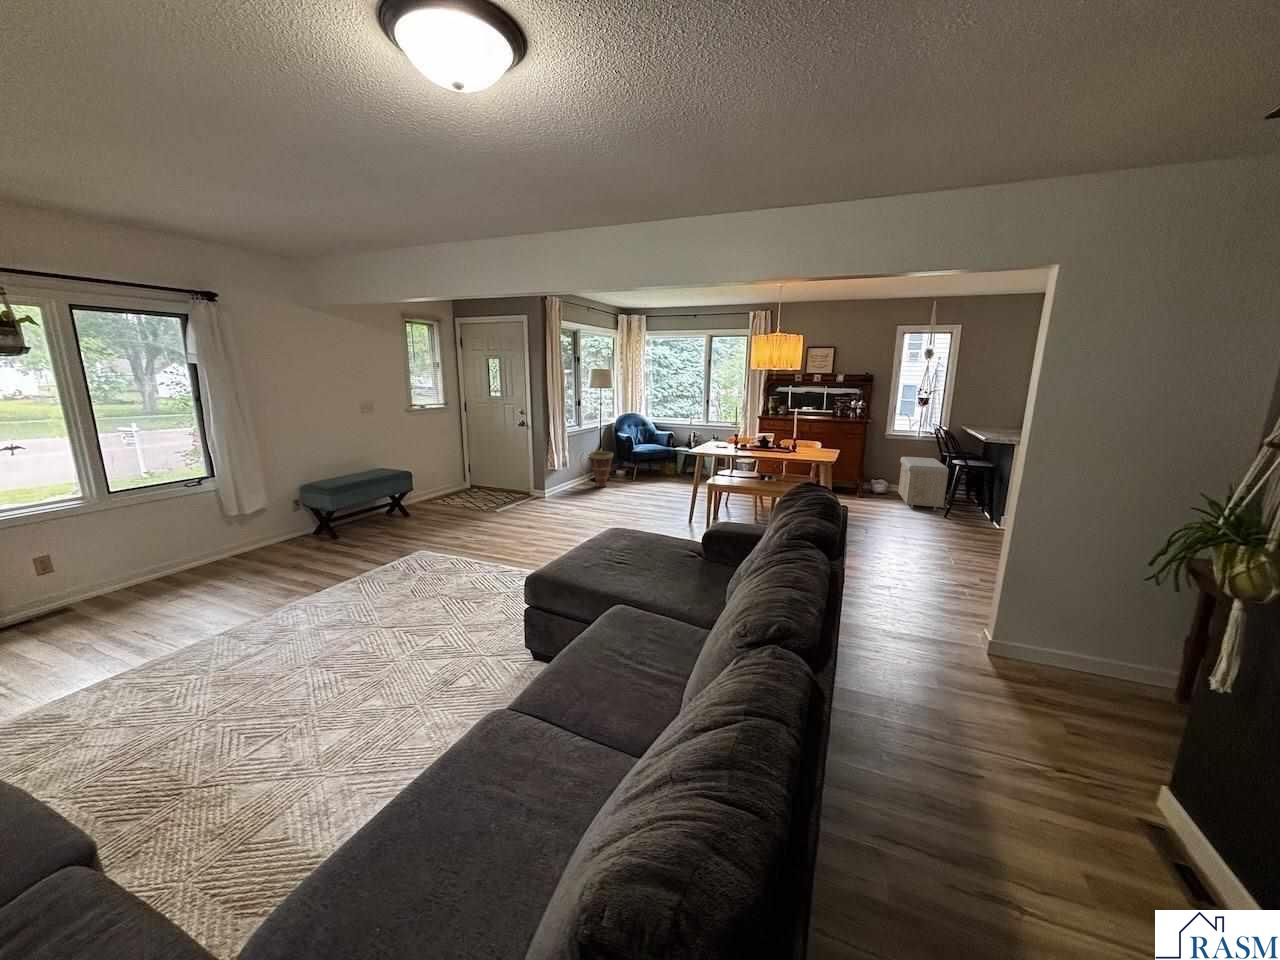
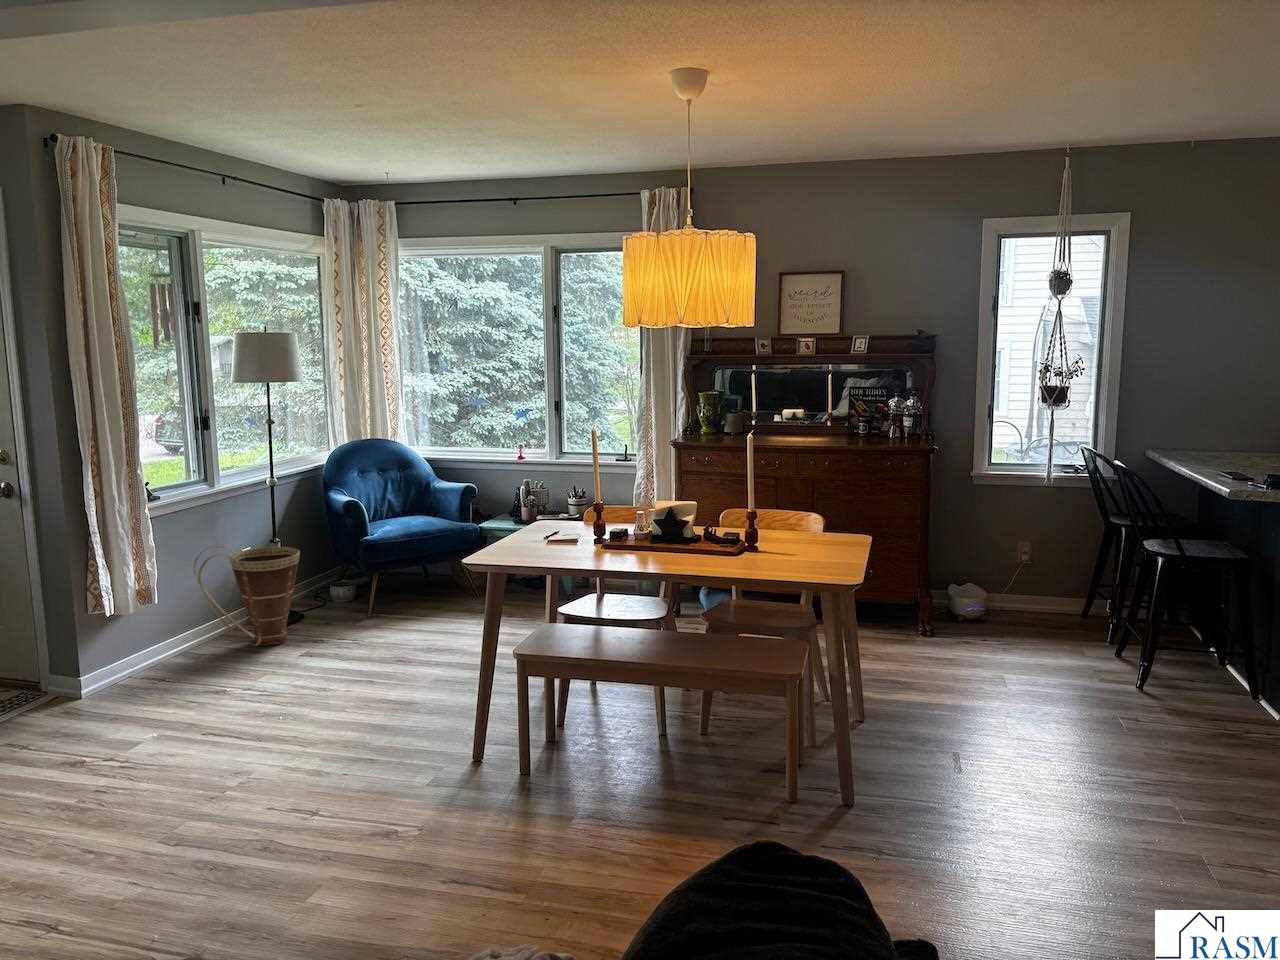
storage bench: present [898,457,949,510] -> none [1014,529,1135,666]

